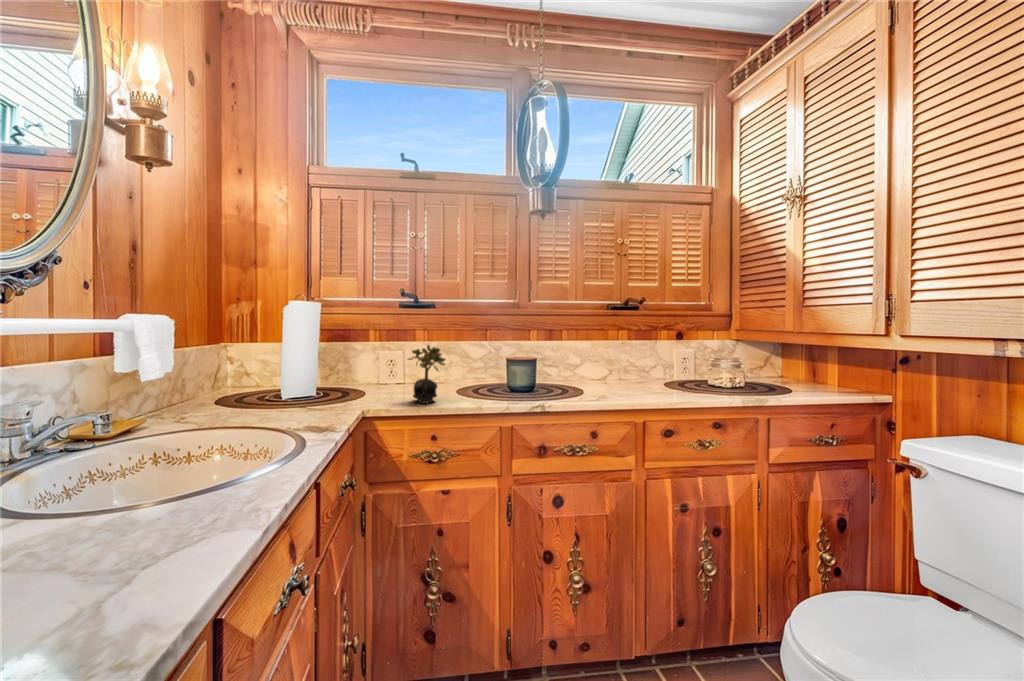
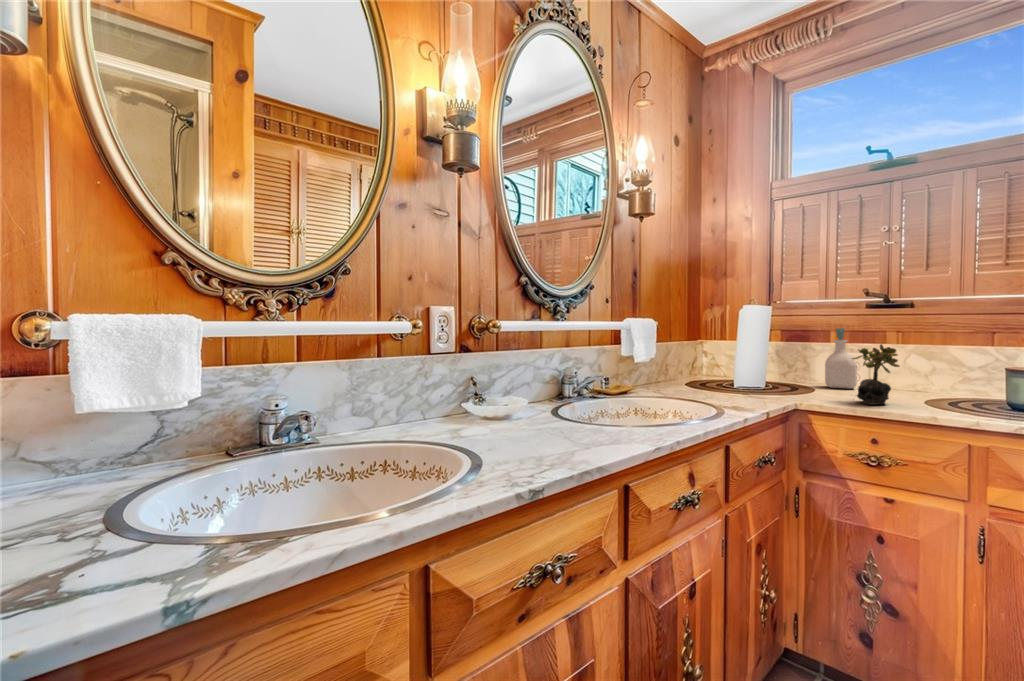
soap bottle: none [368,329,397,389] -> present [825,328,857,389]

